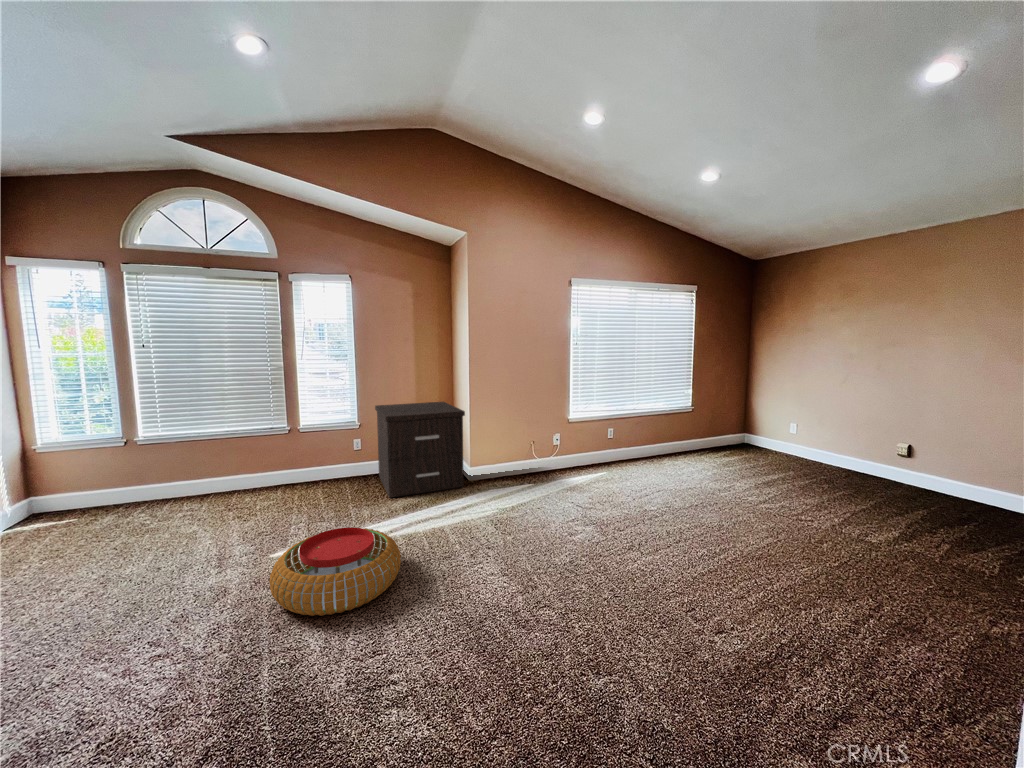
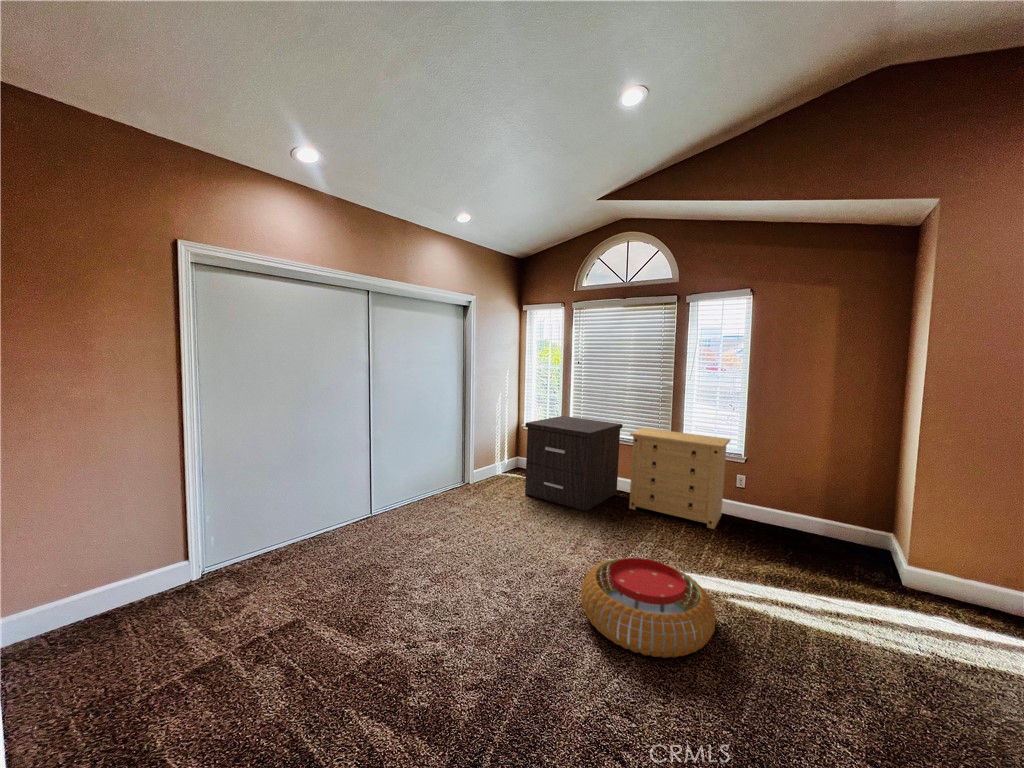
nightstand: present [375,402,465,498] -> present [525,416,622,511]
dresser: none [245,410,346,504] -> present [629,428,730,529]

